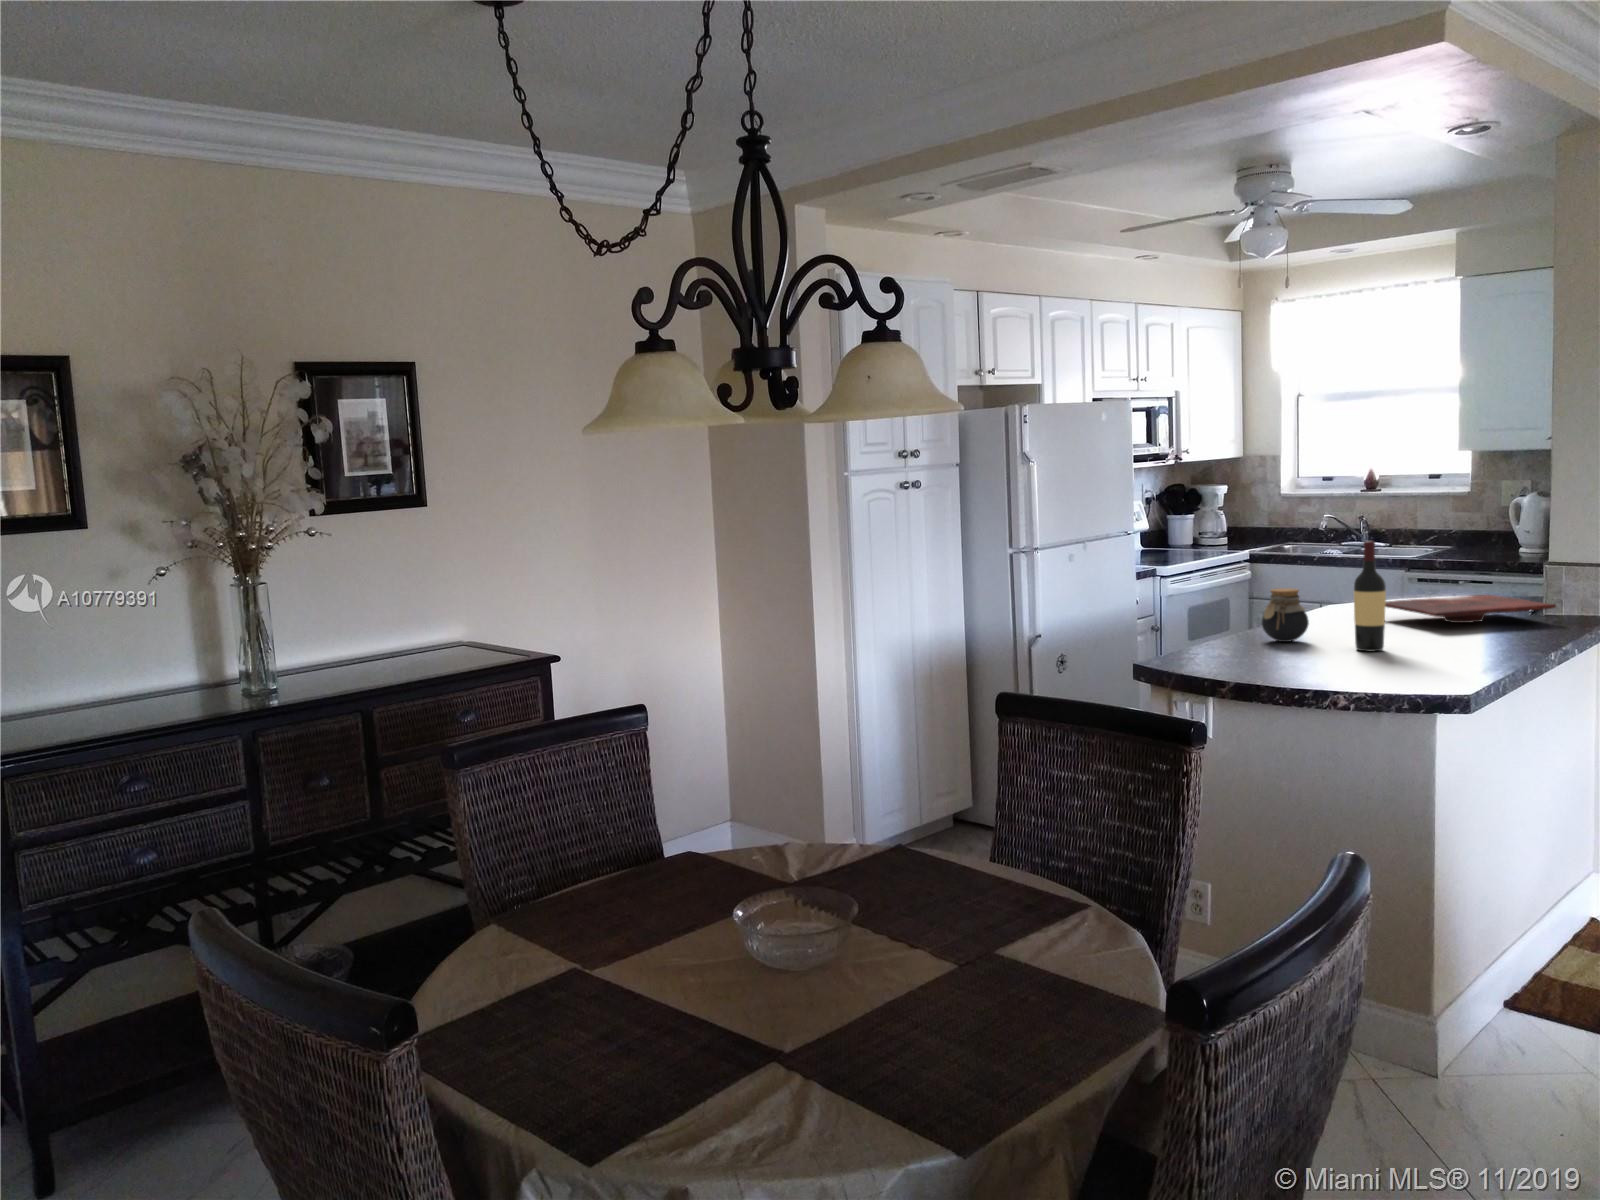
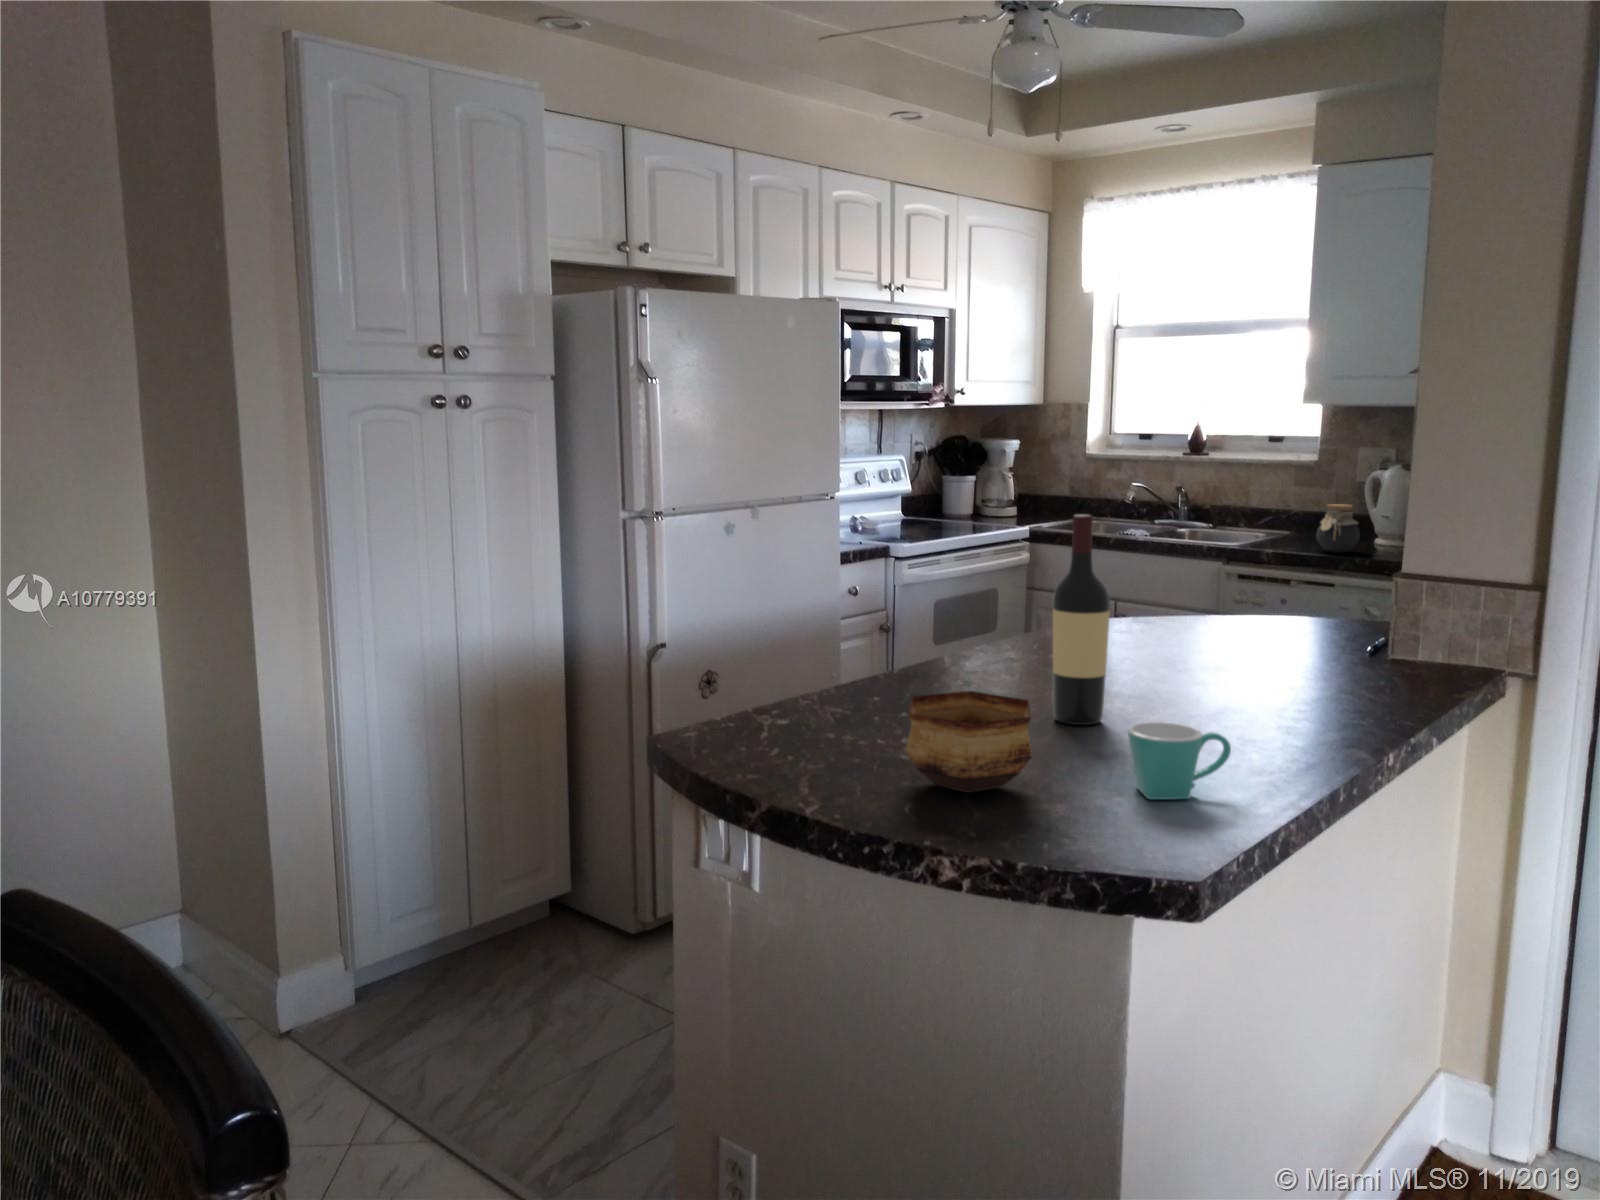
jar: present [1261,588,1309,642] -> present [1316,504,1360,553]
cutting board: present [1385,595,1556,623] -> none [1131,612,1418,660]
bowl: none [1300,629,1370,675] -> present [906,691,1032,793]
mug: none [1413,639,1465,674] -> present [1128,722,1231,799]

